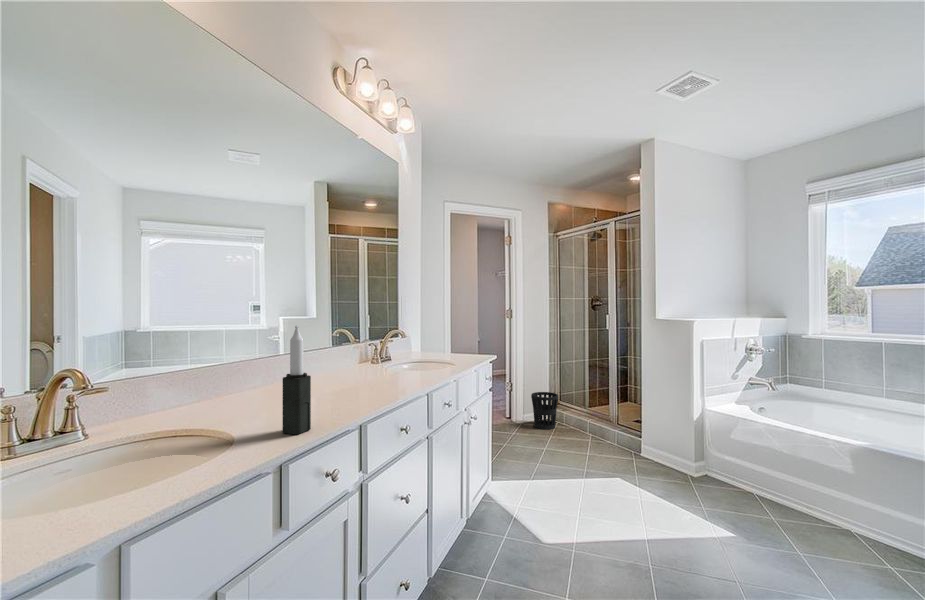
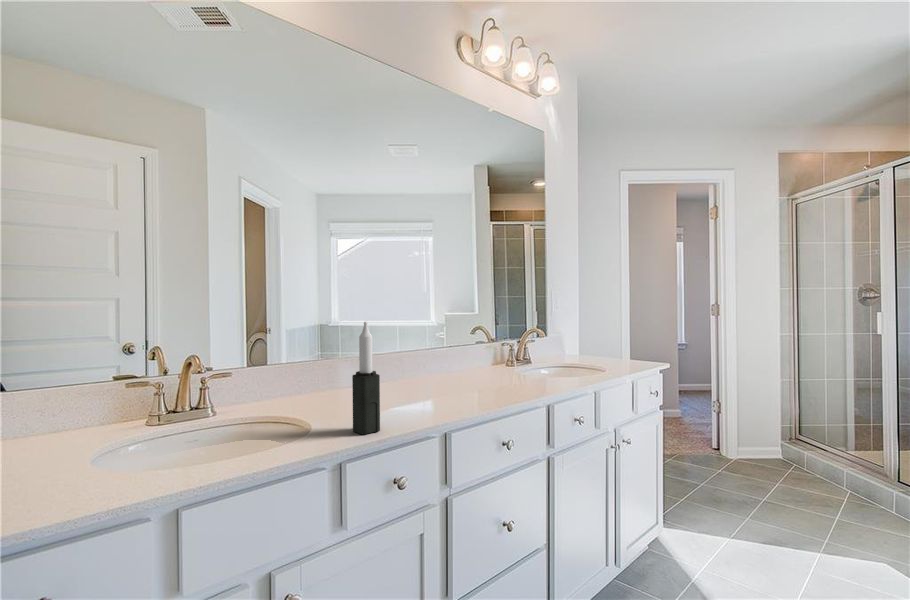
wastebasket: present [531,392,558,429] -> none [750,417,794,470]

